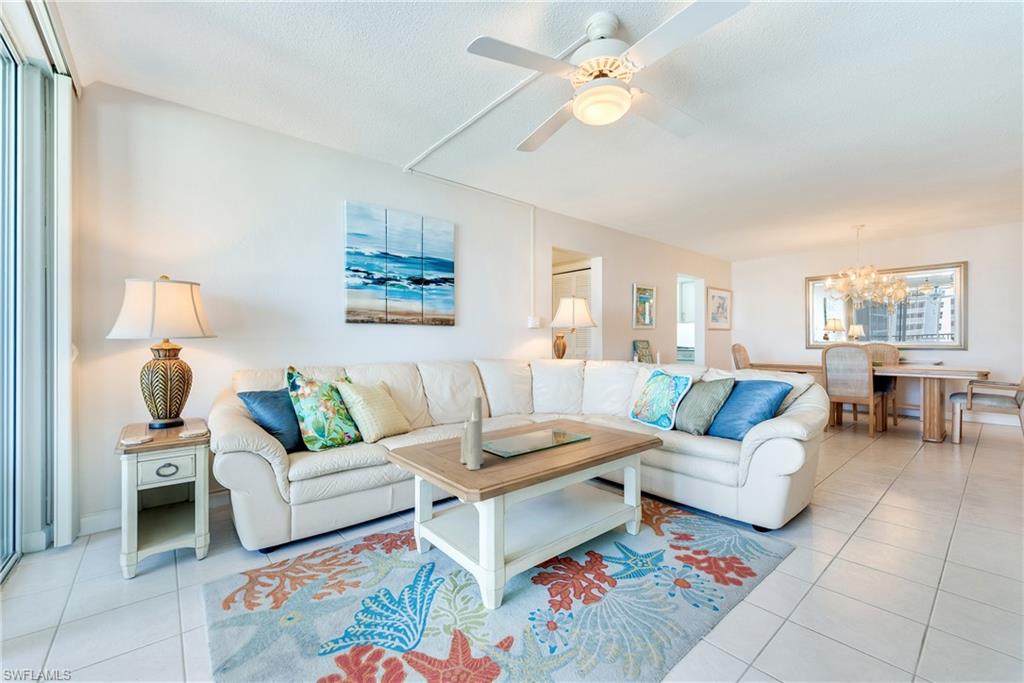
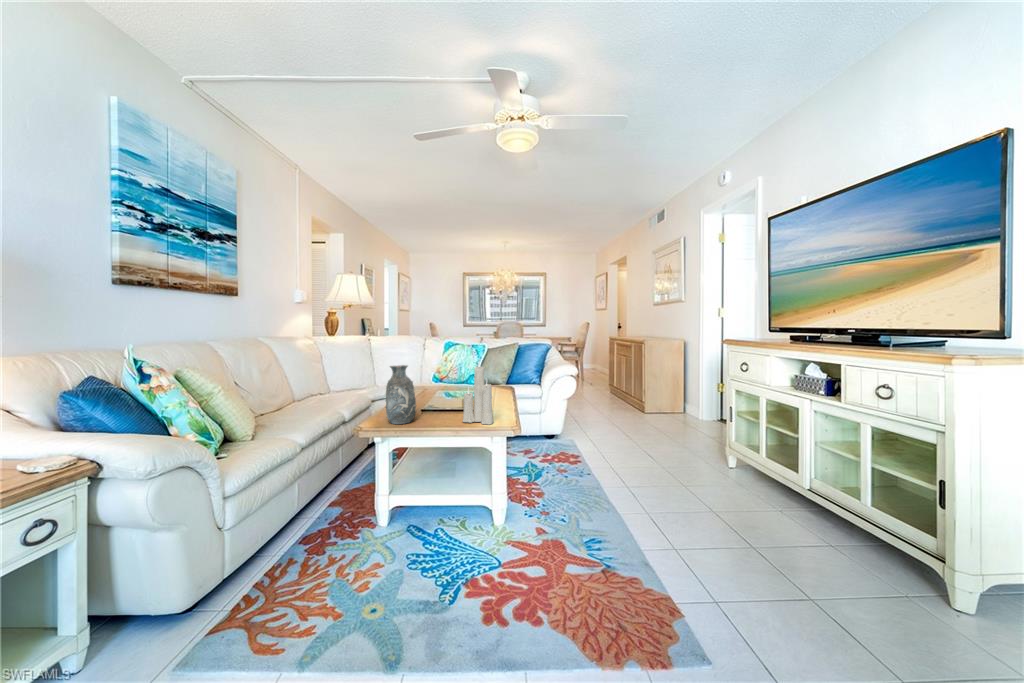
decorative vase: none [415,389,452,450] -> present [386,365,416,424]

